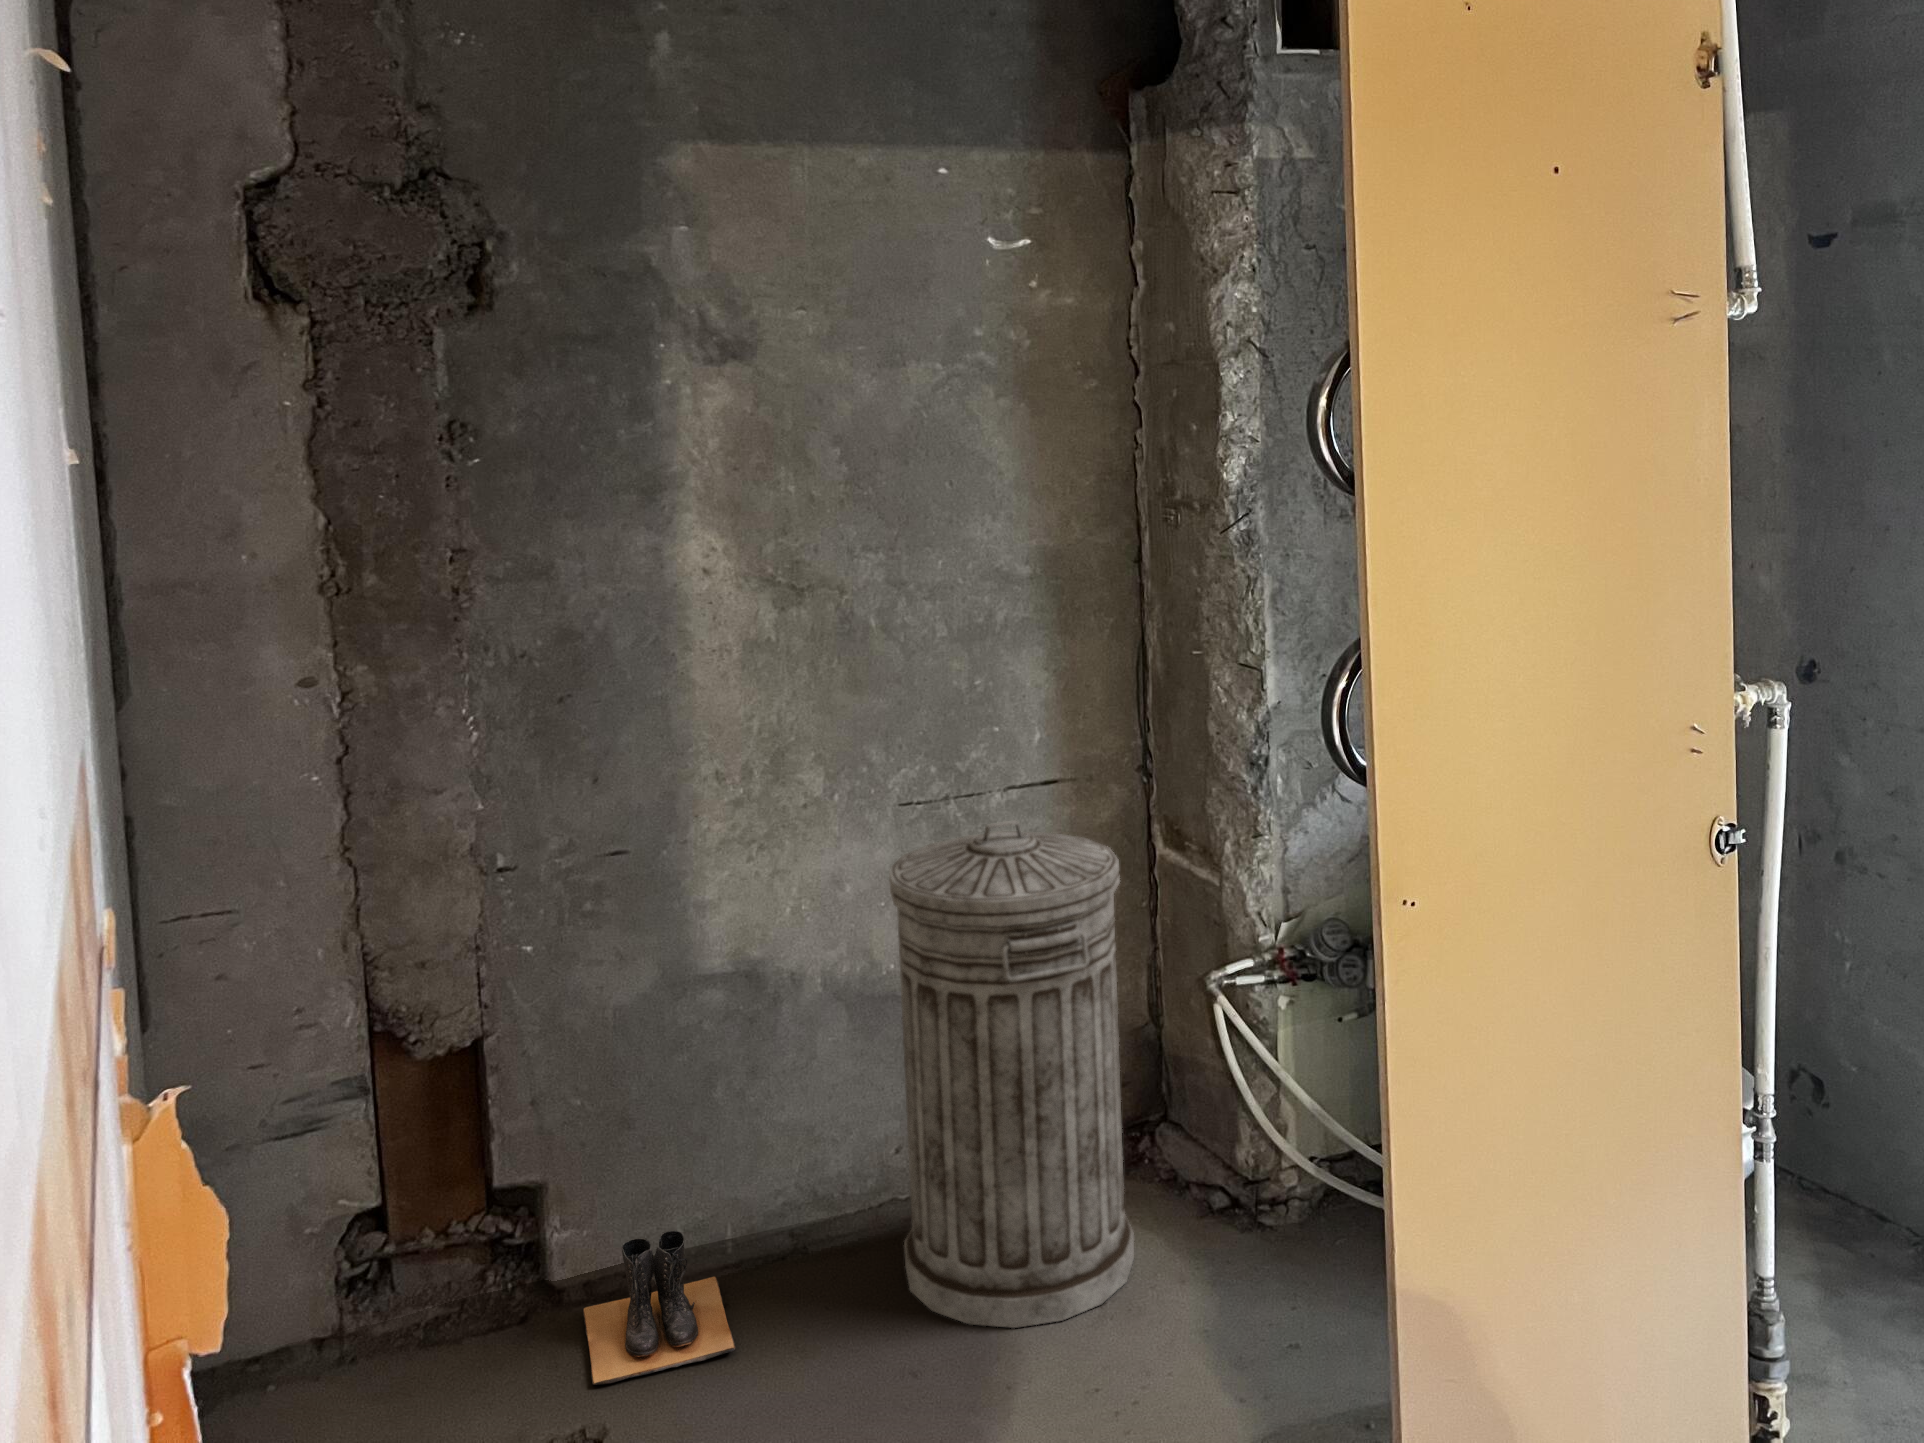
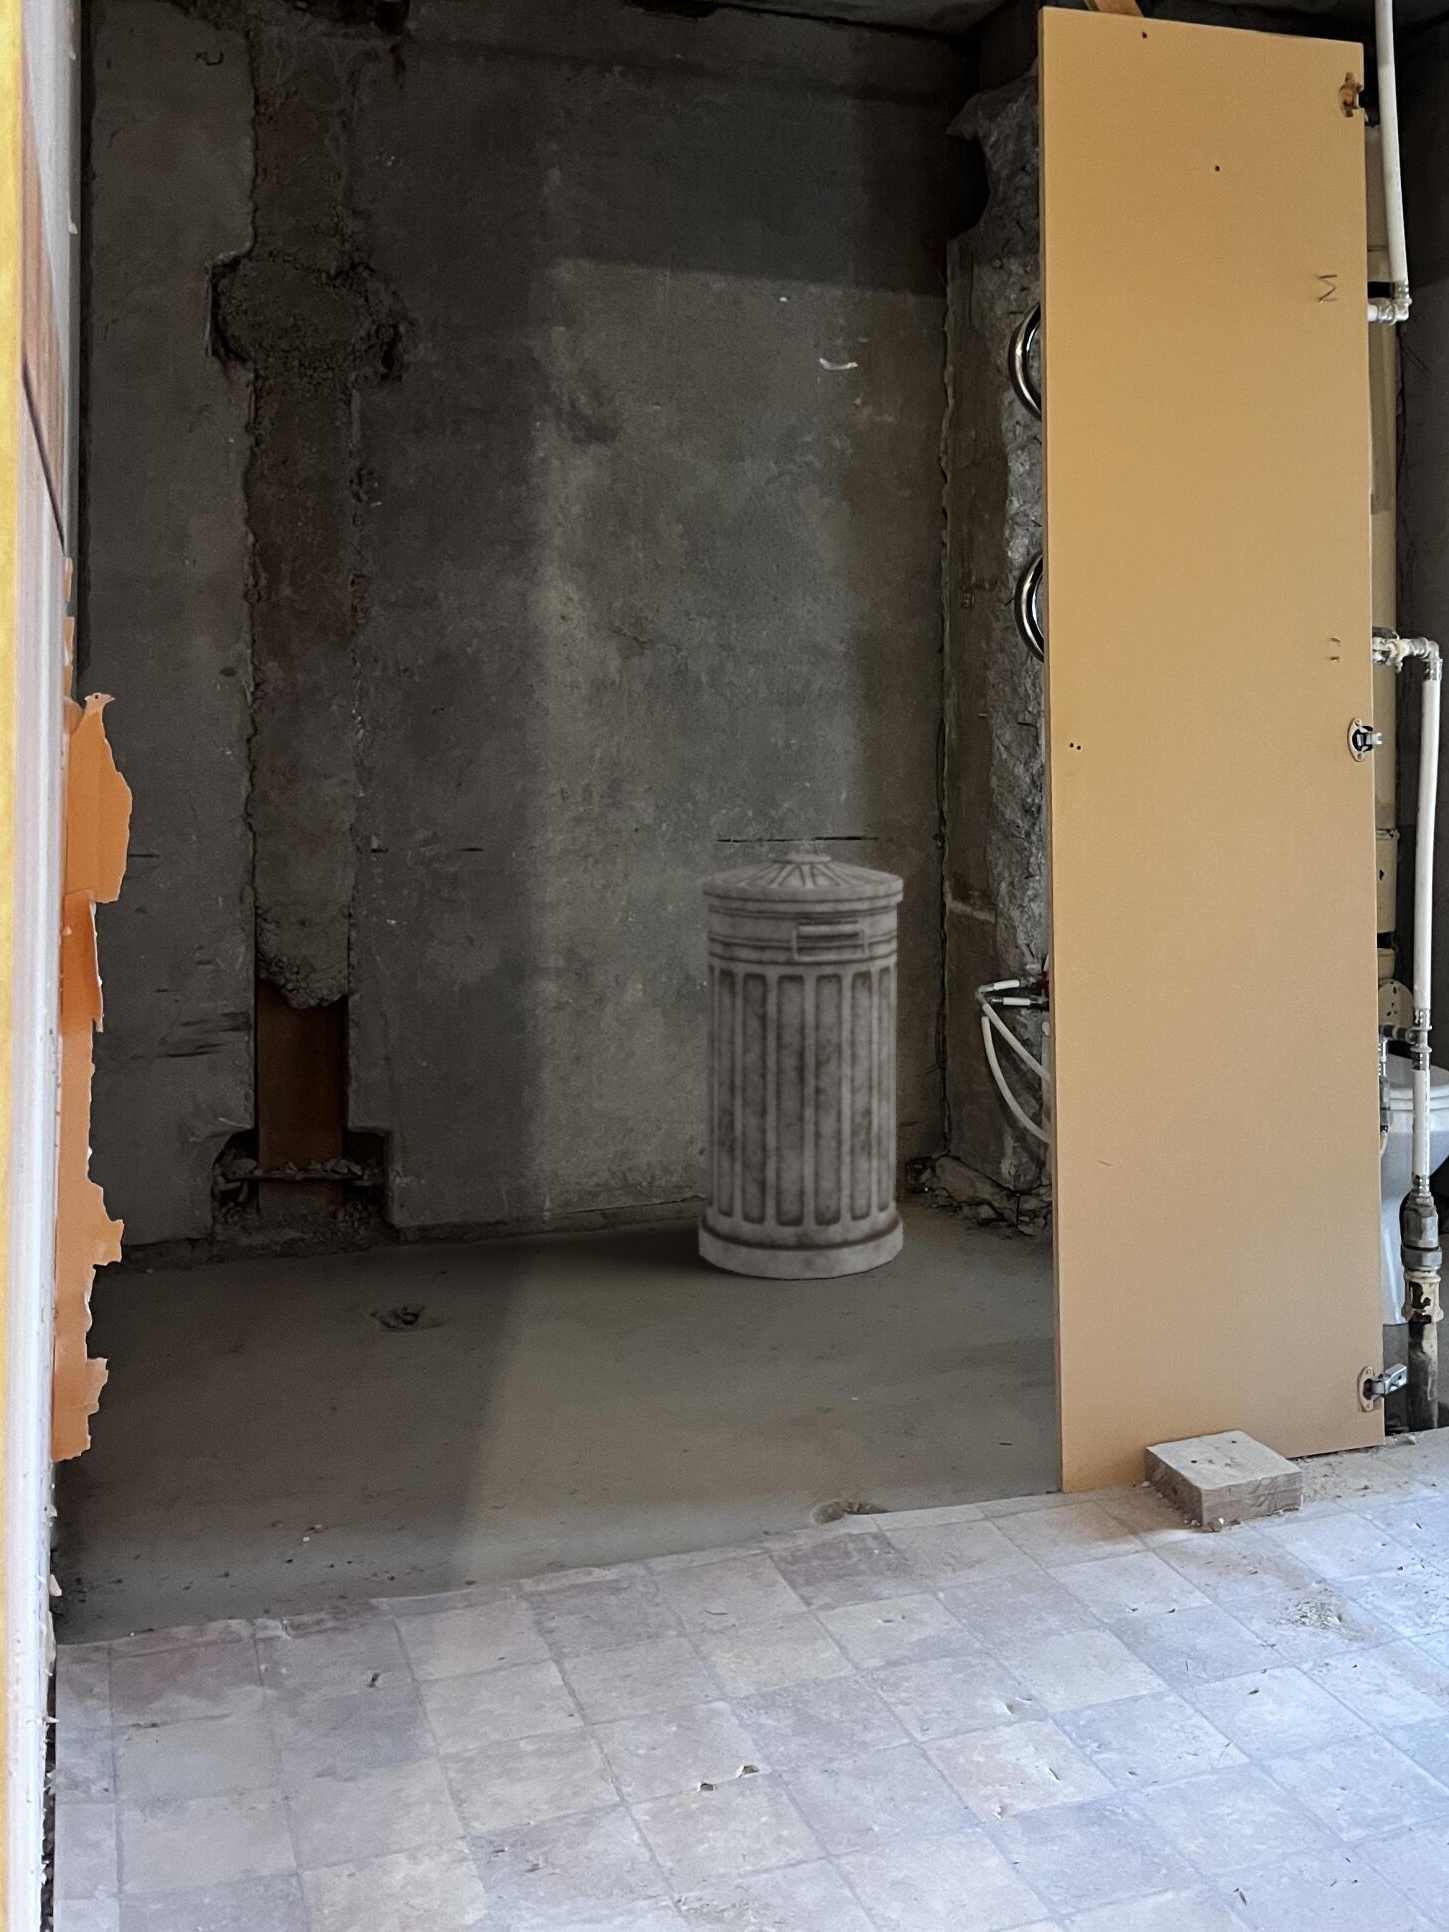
boots: present [583,1231,736,1385] -> none [416,1179,543,1288]

